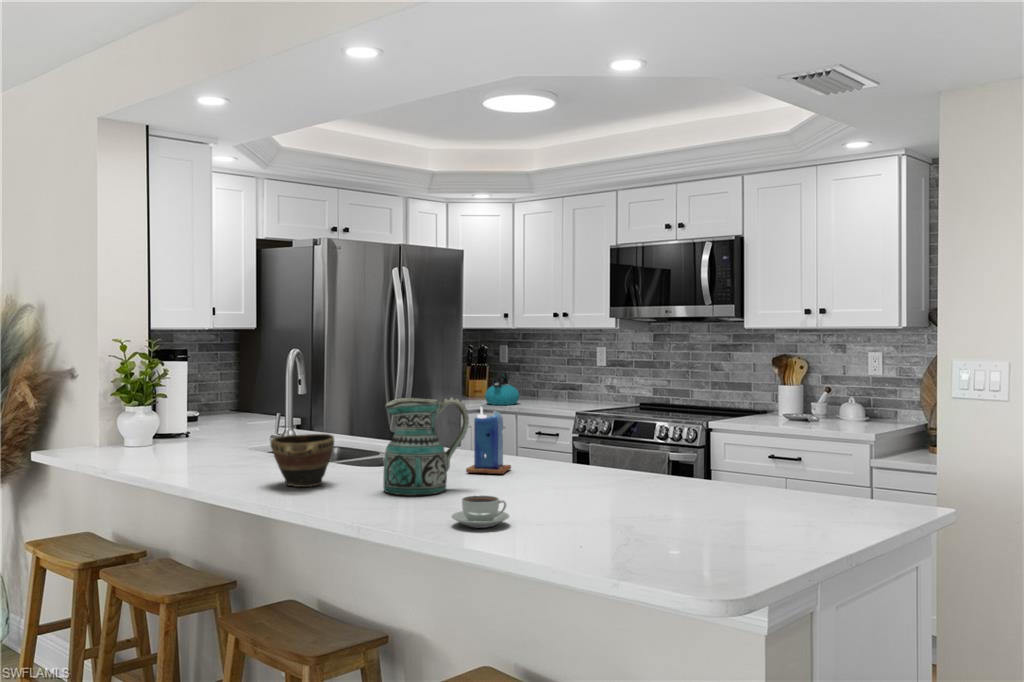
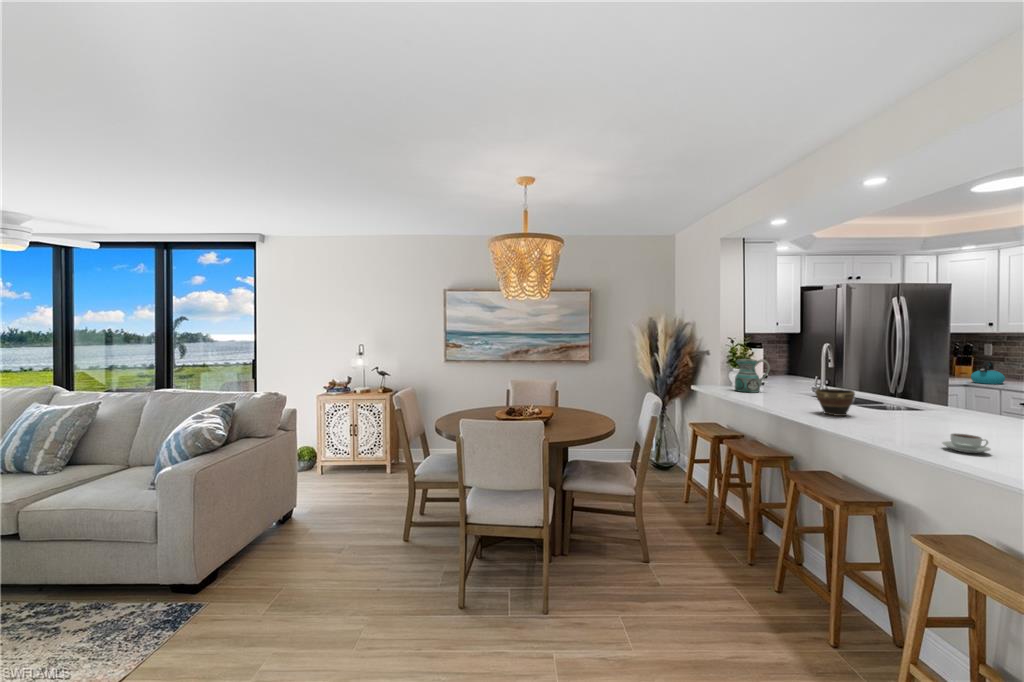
ceramic pitcher: present [383,398,469,495] -> present [735,359,770,393]
candle: present [466,407,511,474] -> none [953,383,994,426]

